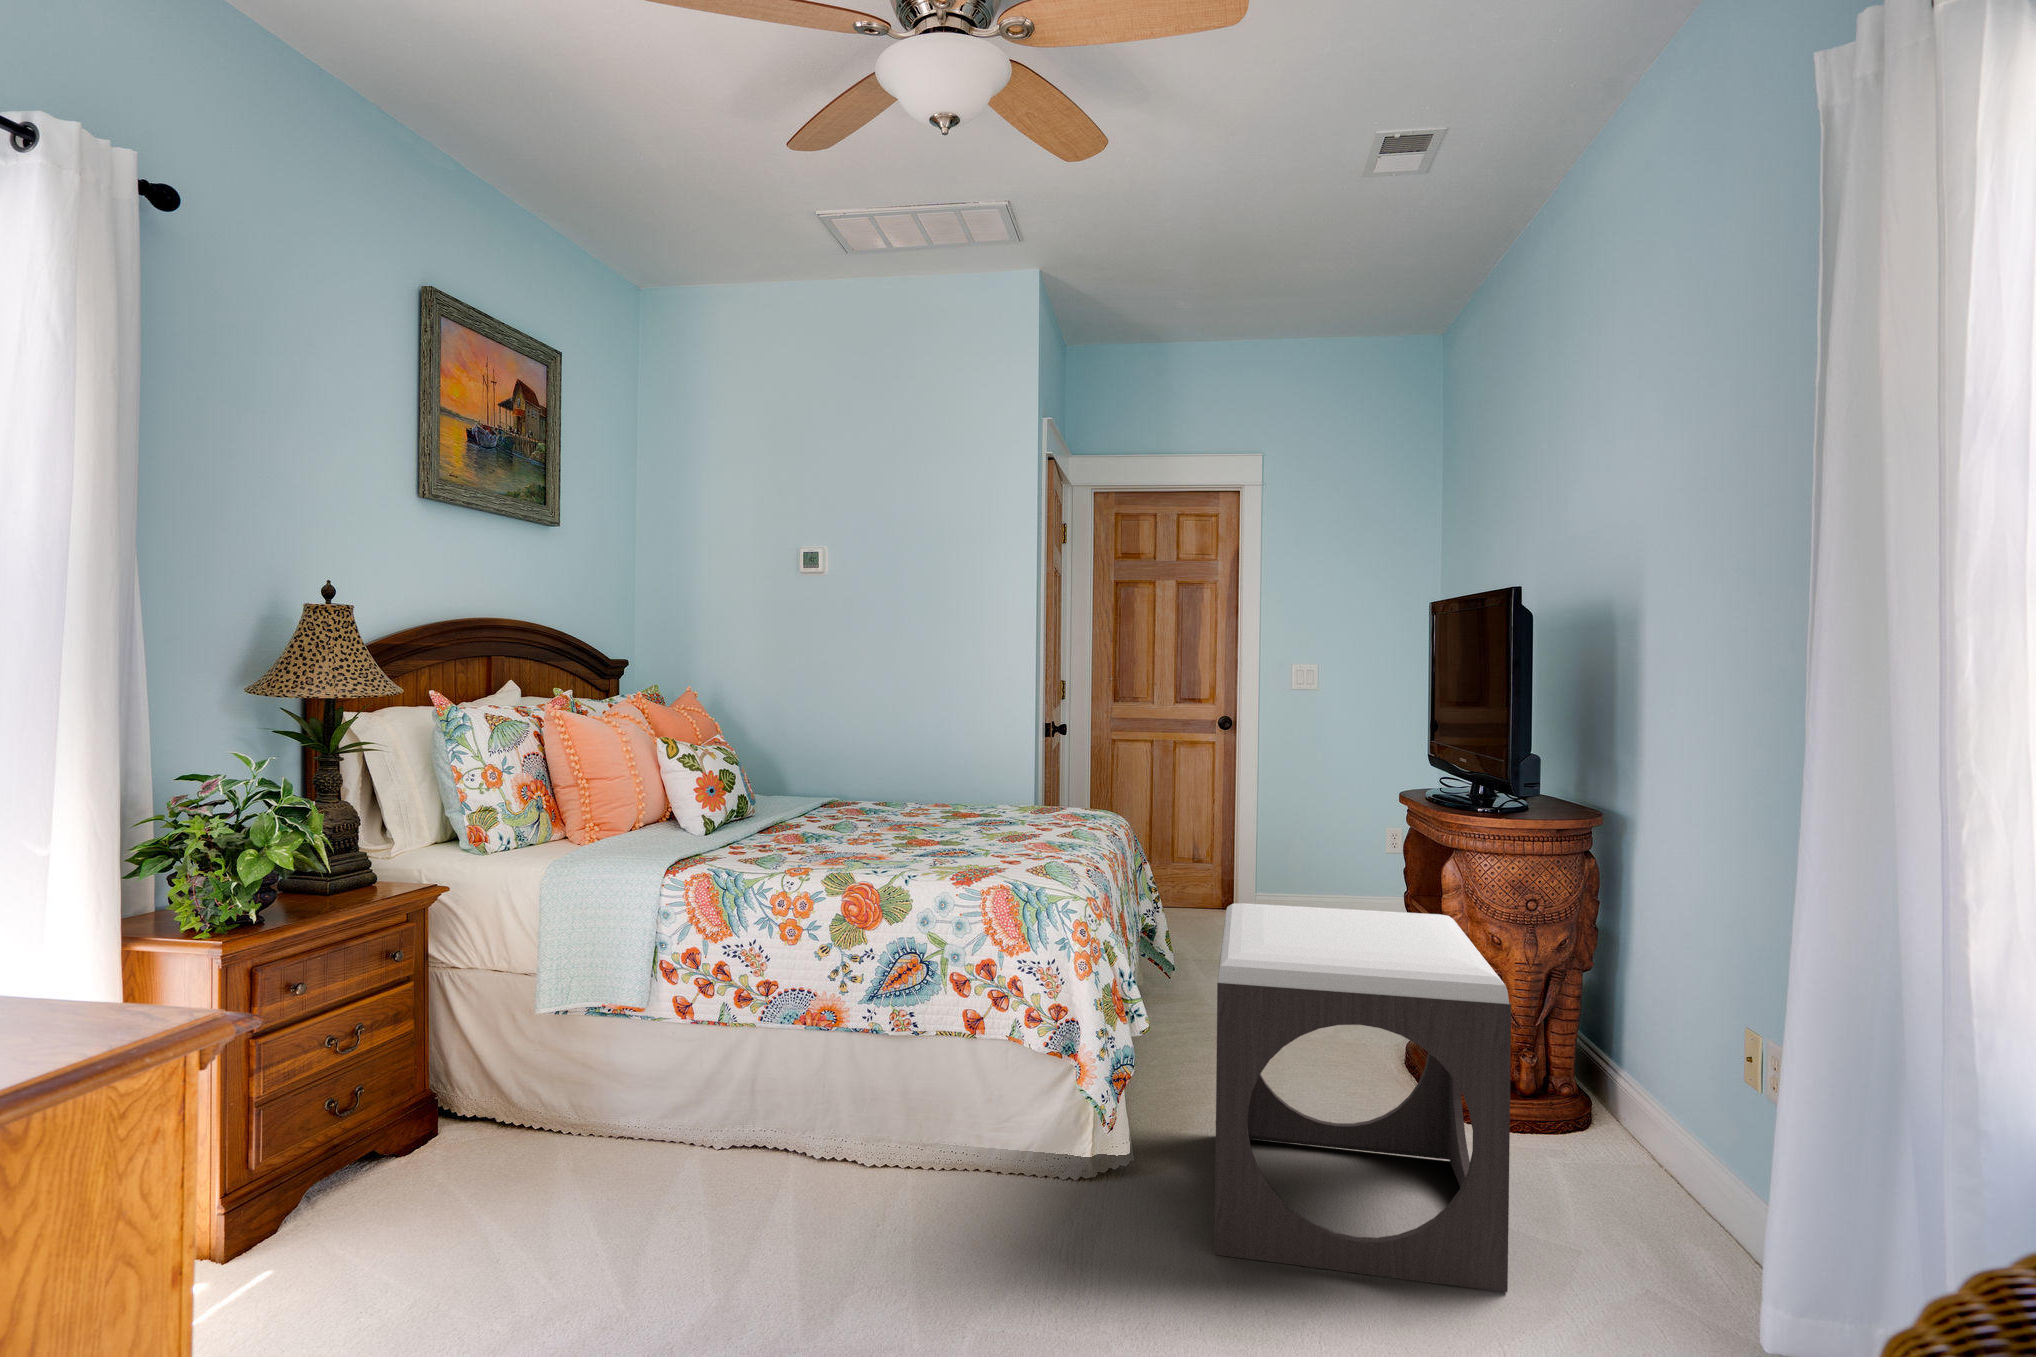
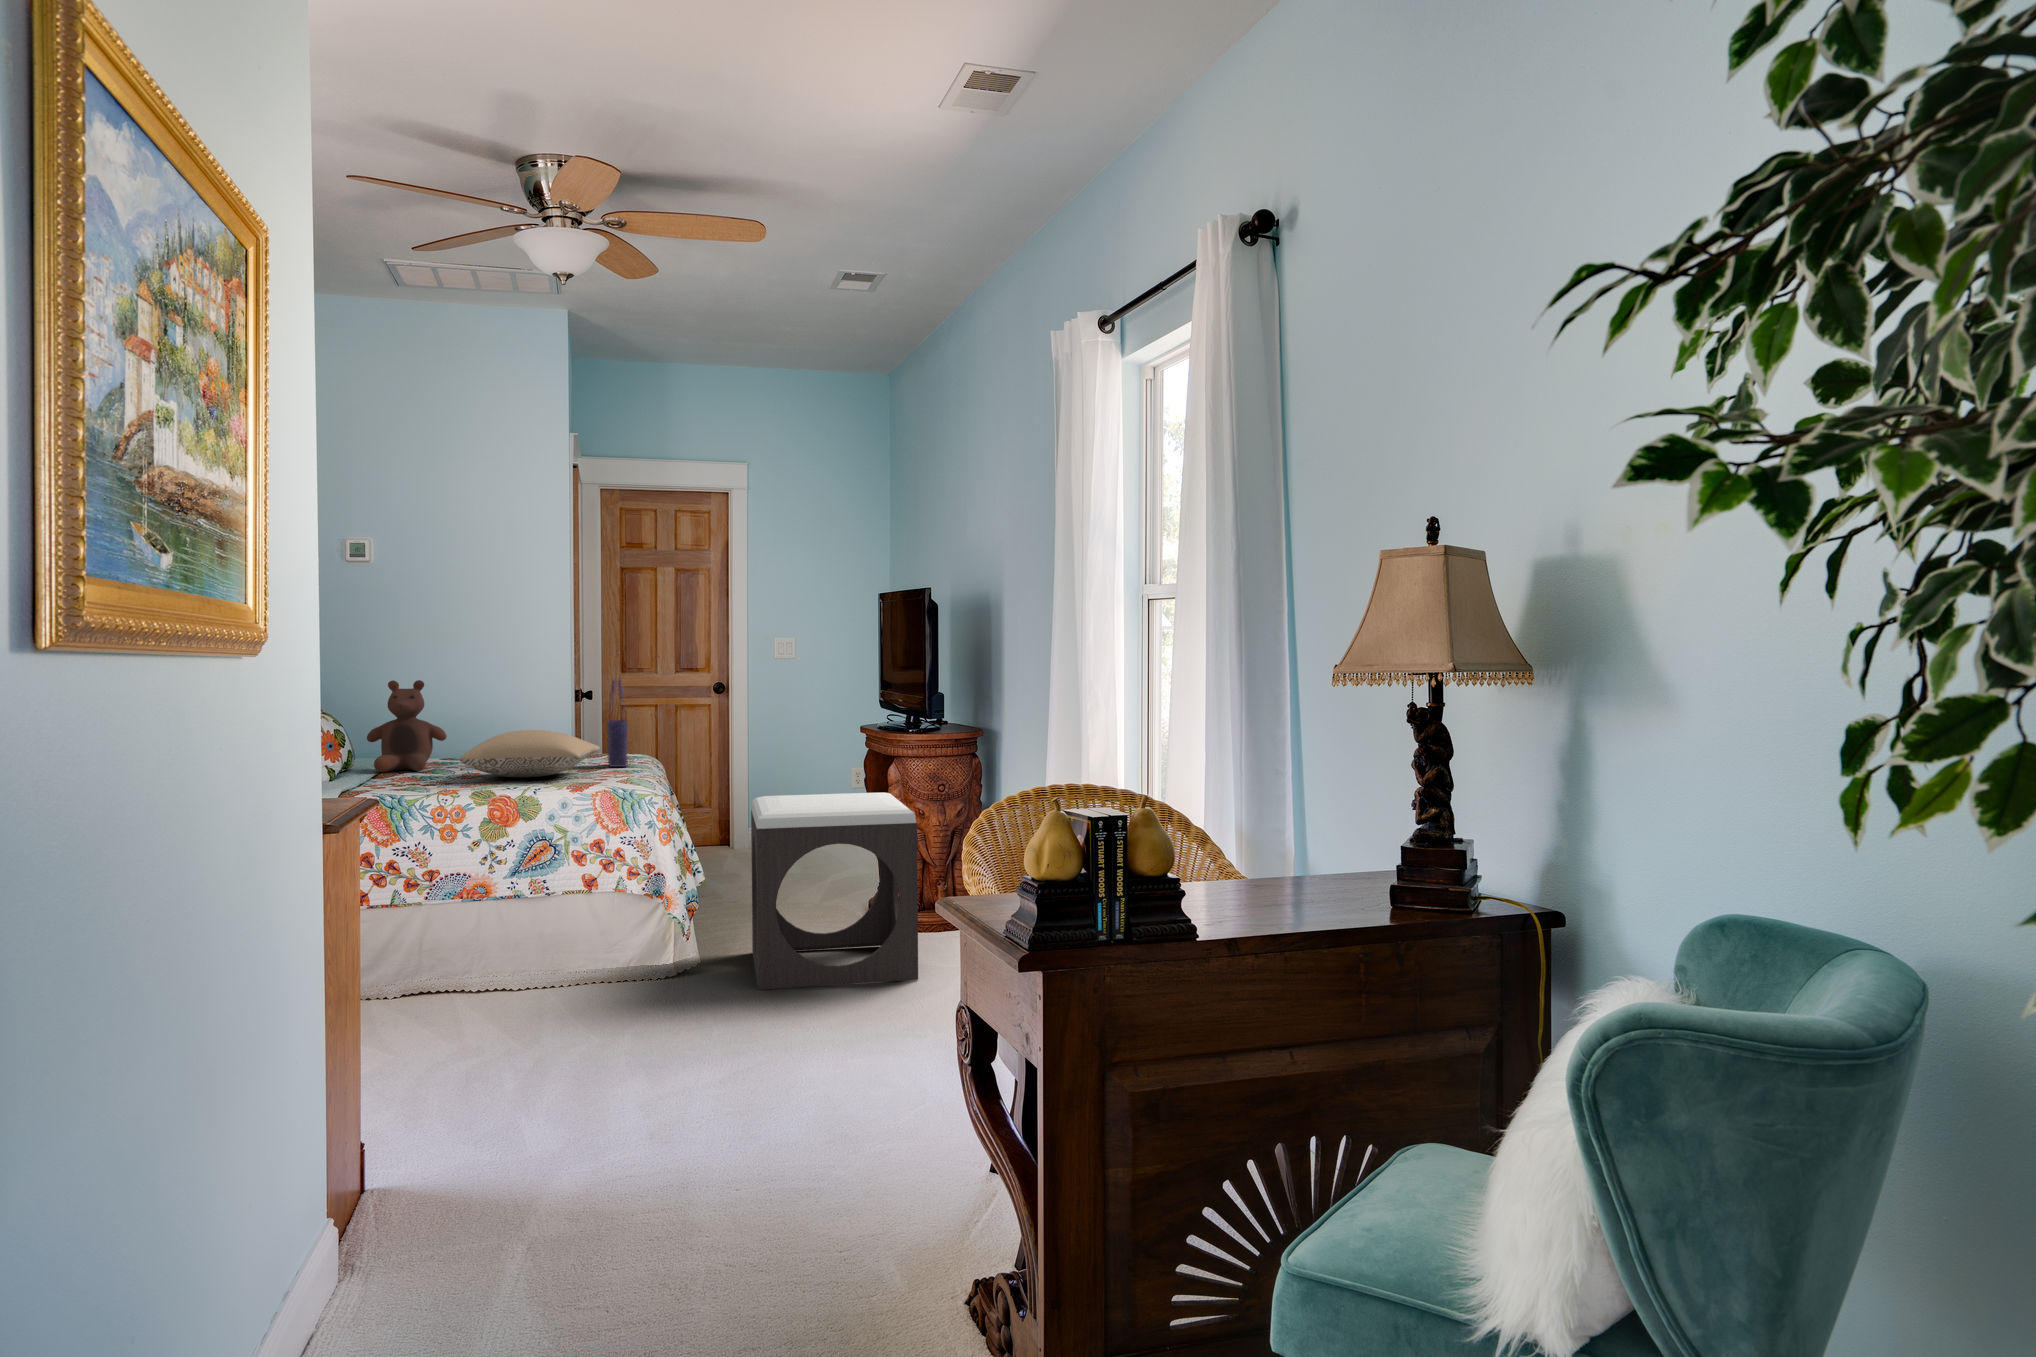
stuffed bear: none [782,708,870,820] -> present [367,680,447,772]
tote bag: none [1049,714,1074,832] -> present [607,680,628,767]
pillow: none [836,782,1030,846] -> present [460,730,600,778]

